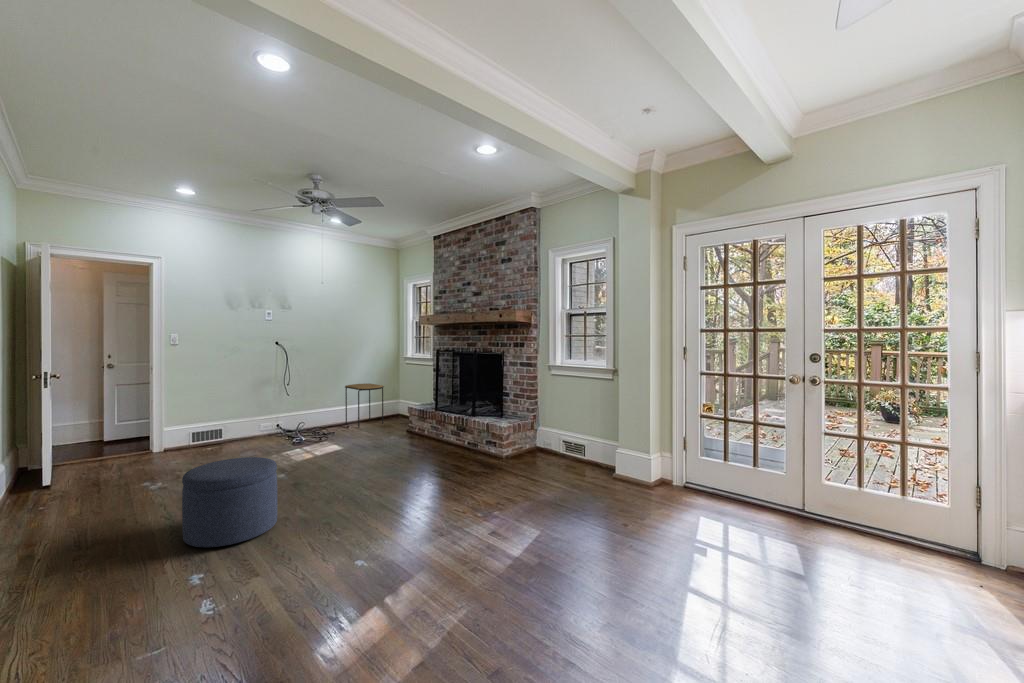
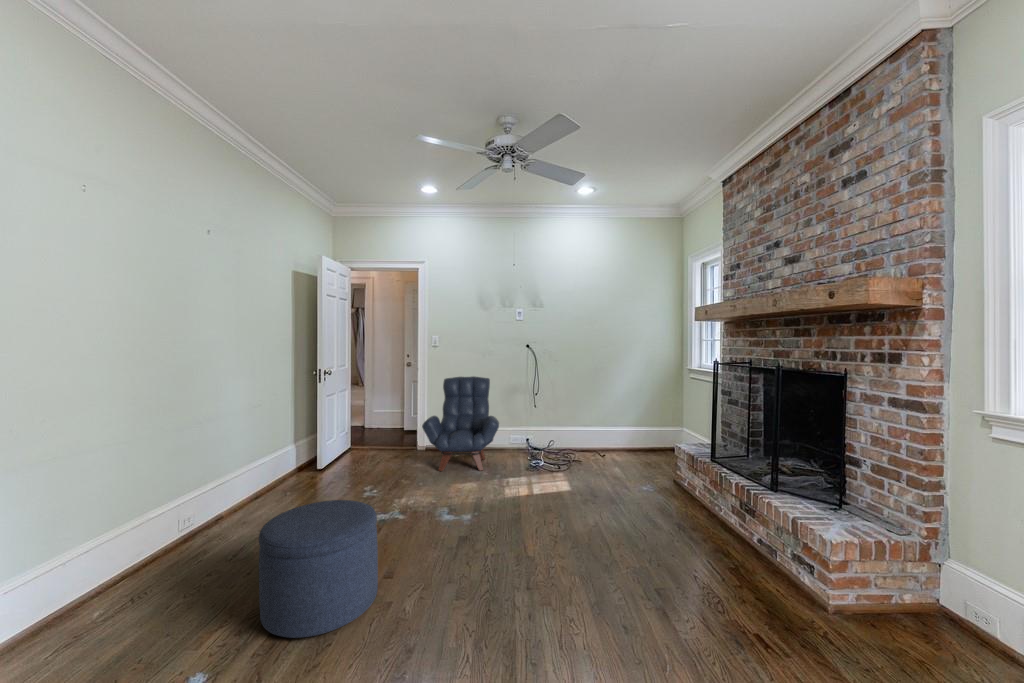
armchair: none [181,372,268,460] -> present [422,376,499,471]
side table: present [345,384,384,428] -> none [605,400,653,459]

